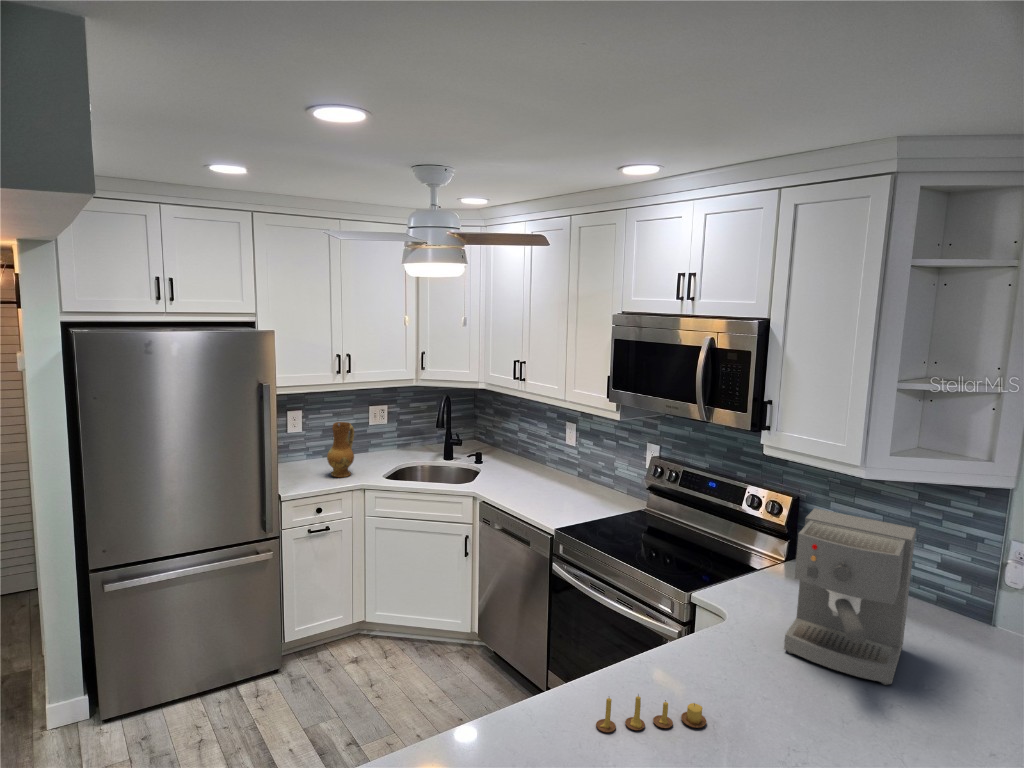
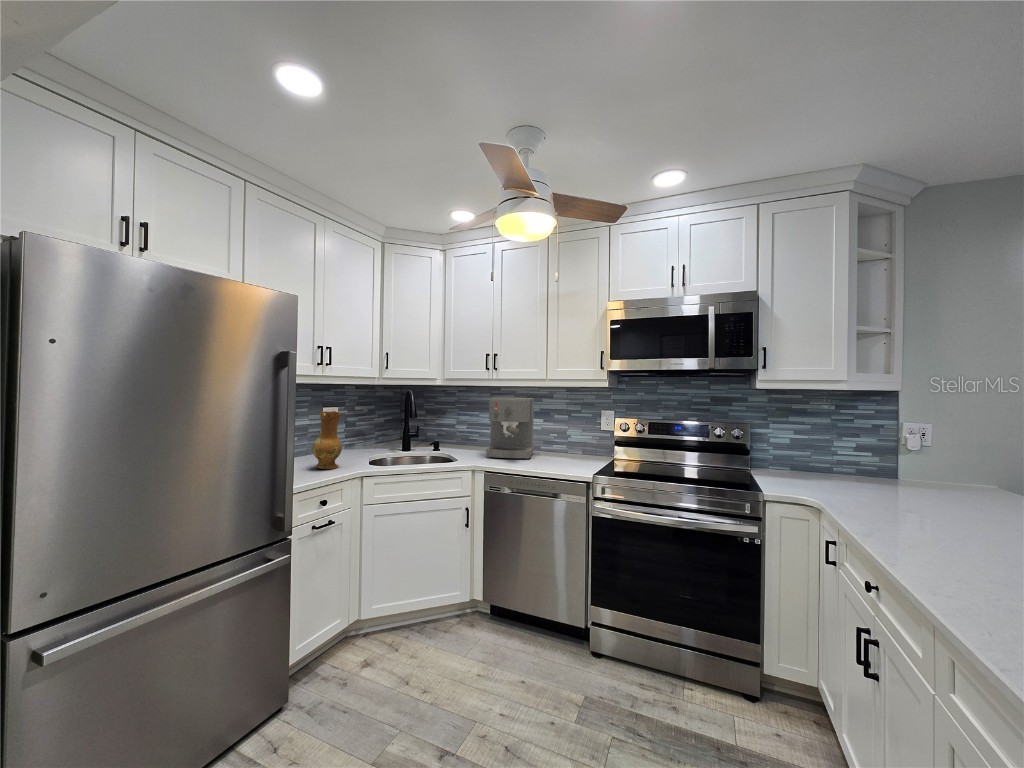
coffee maker: present [784,508,916,685] -> present [487,398,534,459]
candle: present [596,695,707,732] -> none [952,535,993,577]

